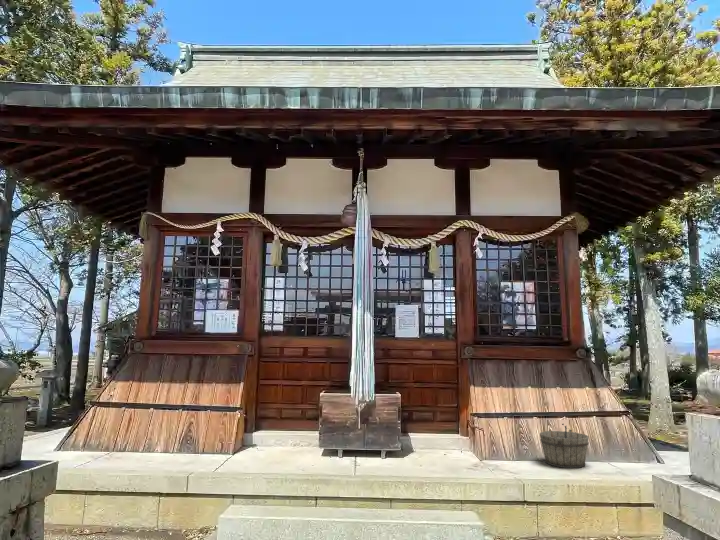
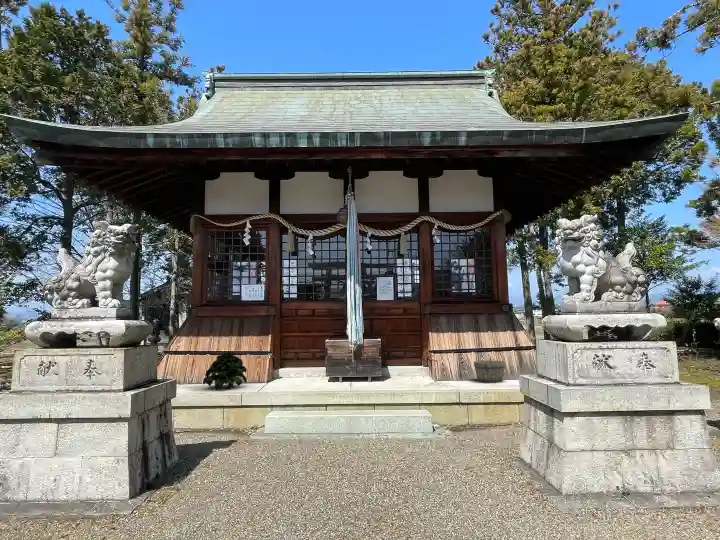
potted plant: none [134,408,201,467] -> present [203,352,247,389]

